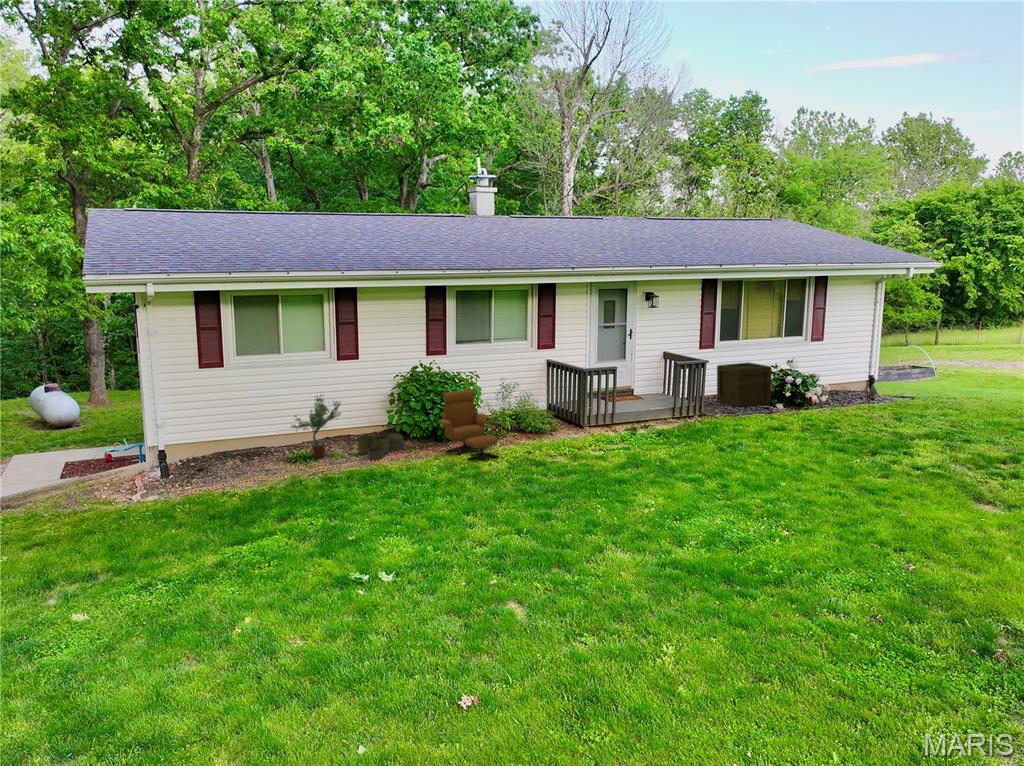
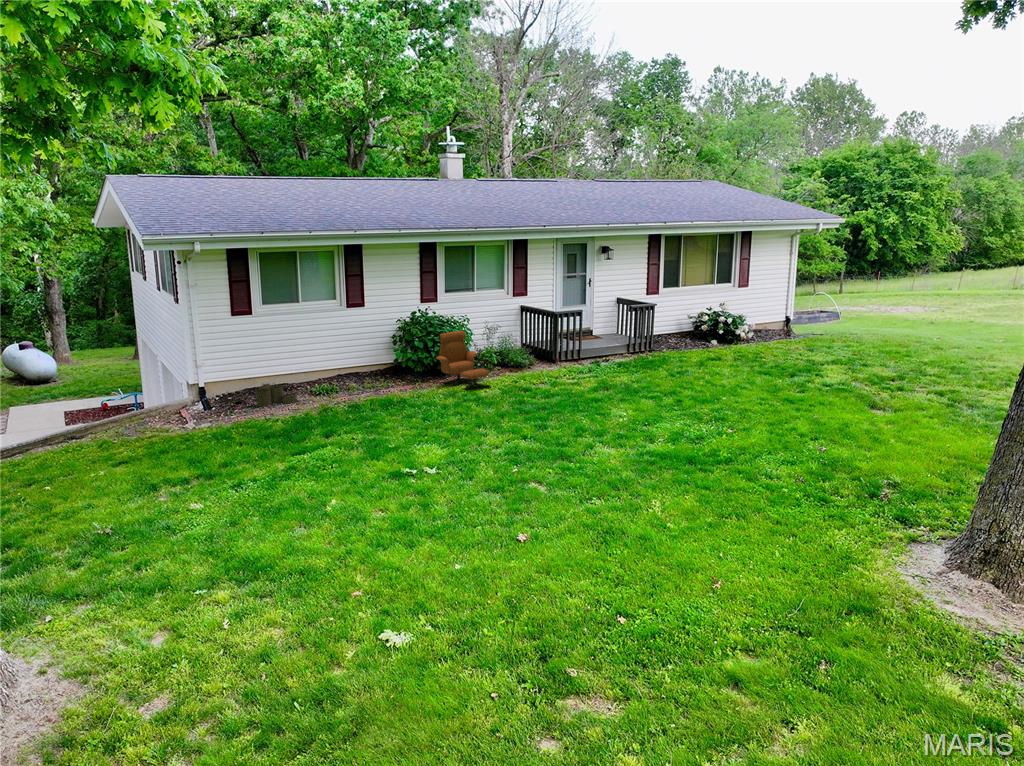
wooden crate: present [717,363,772,407] -> none [663,306,709,344]
potted tree: present [291,395,341,458] -> none [307,337,351,392]
woven basket: present [357,432,404,460] -> present [255,384,297,407]

